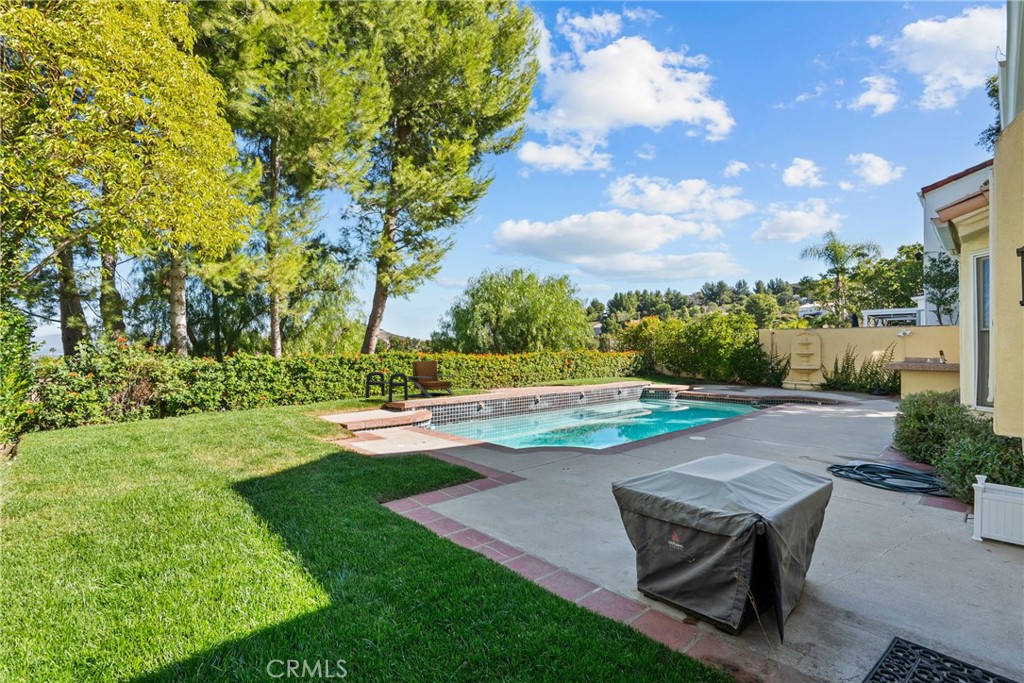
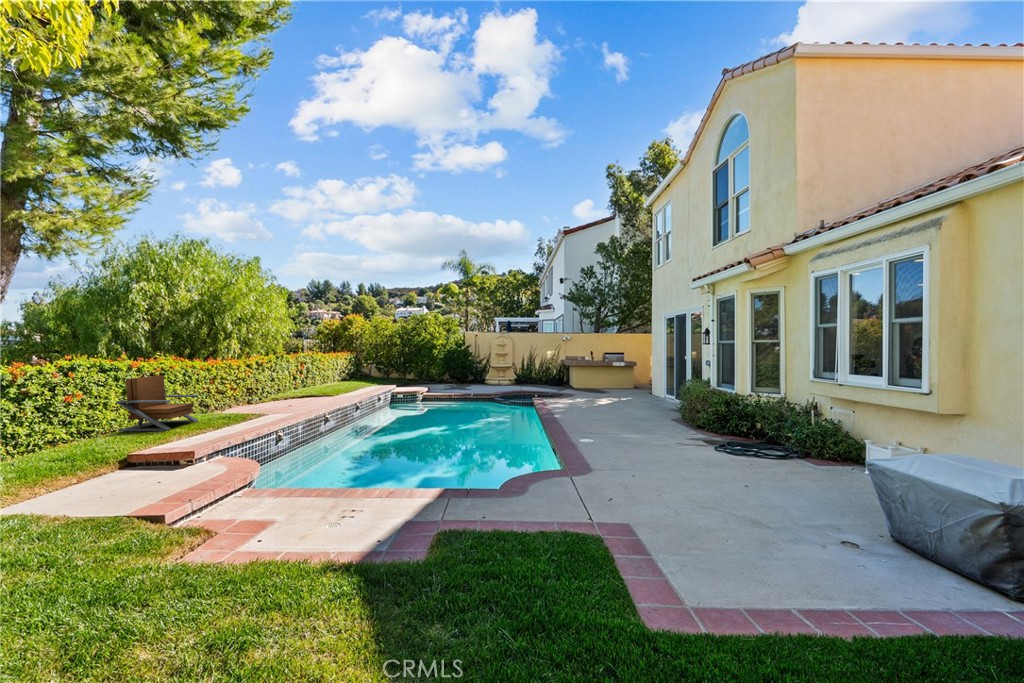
bench: present [366,372,408,402] -> none [41,399,136,449]

